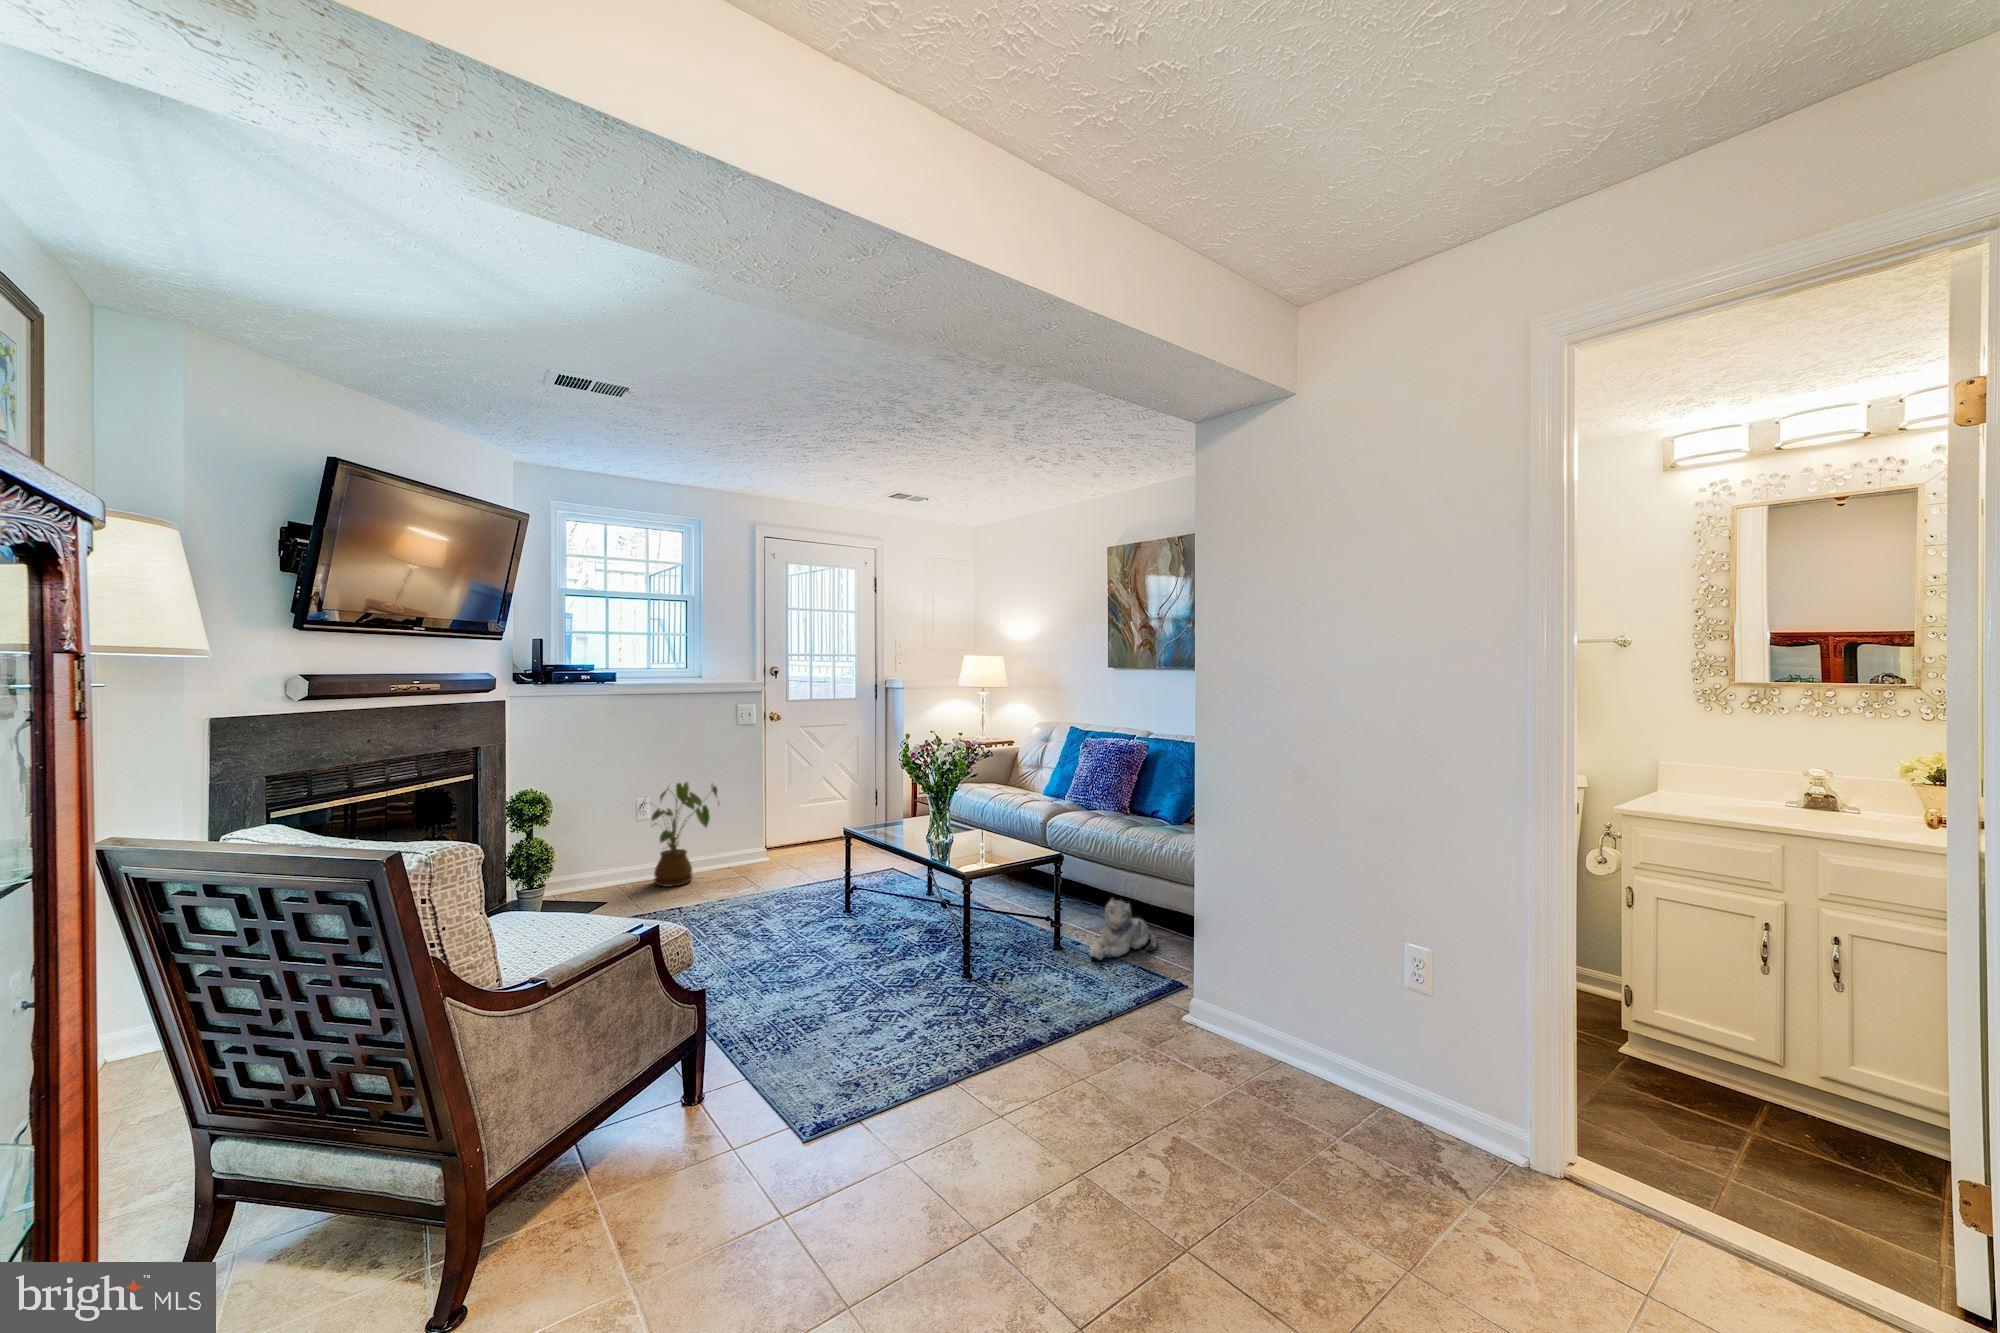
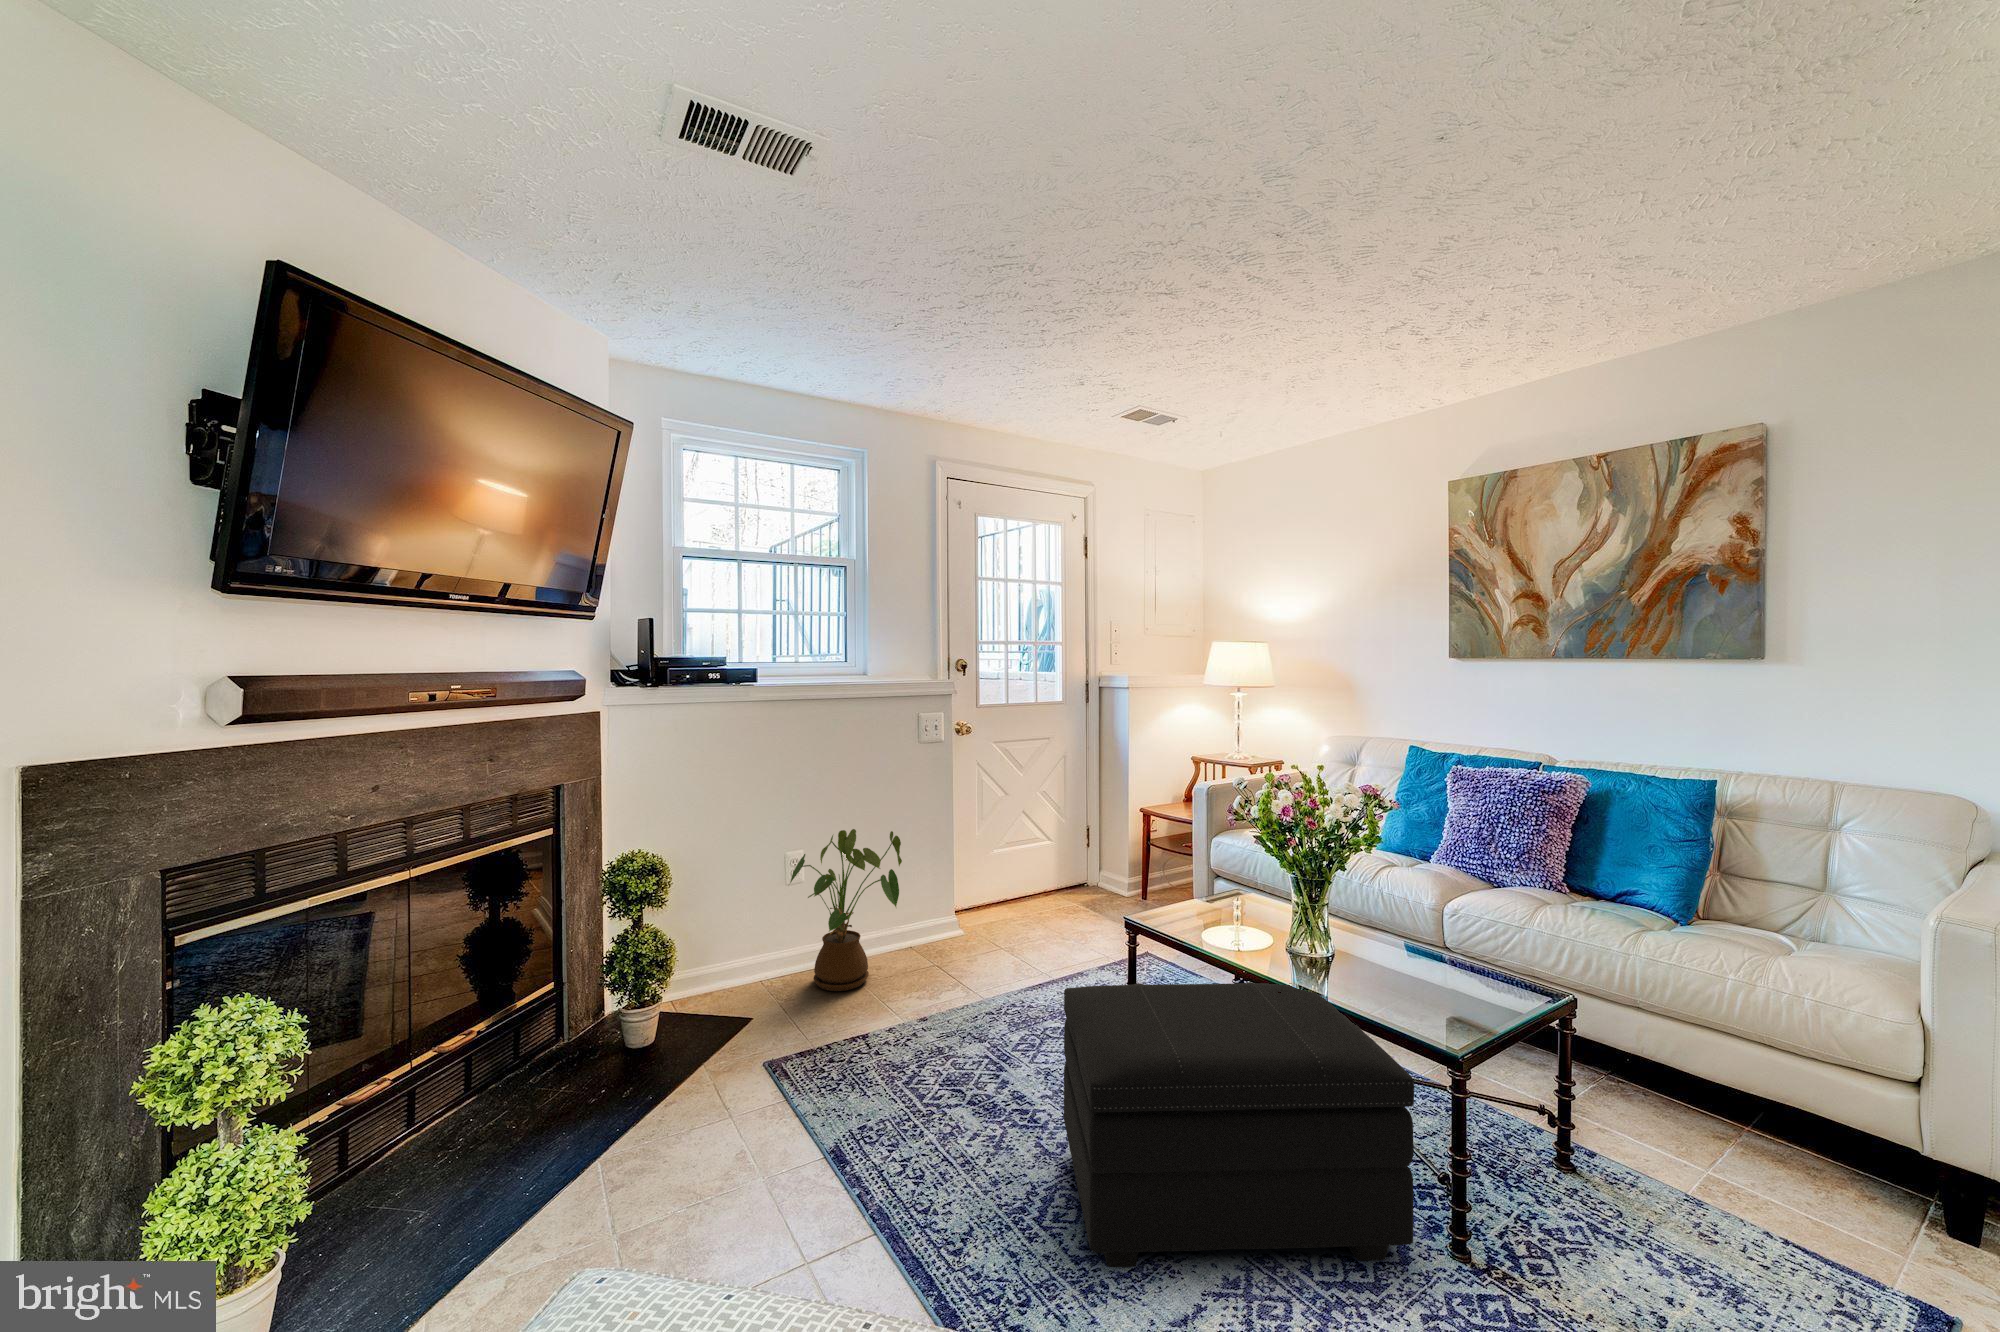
footstool: none [752,849,919,976] -> present [1064,982,1414,1267]
plush toy: present [1089,899,1157,960] -> none [1691,1097,1827,1238]

